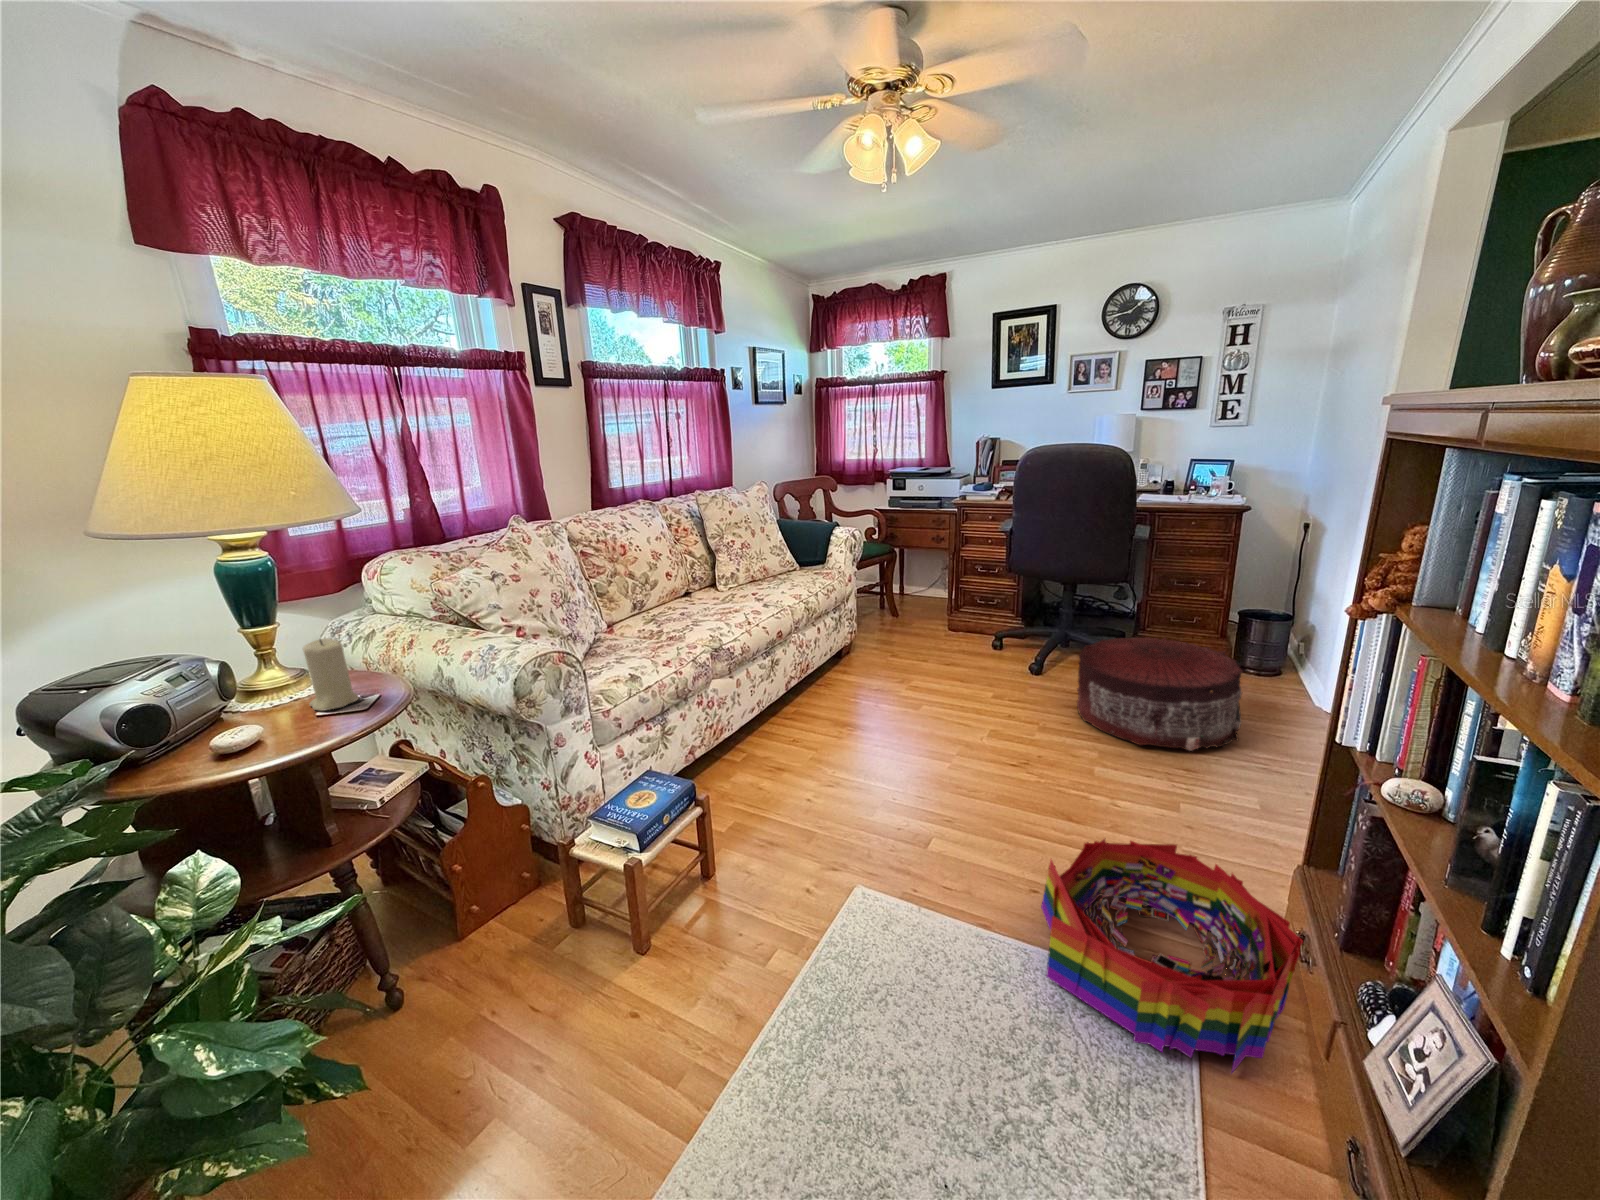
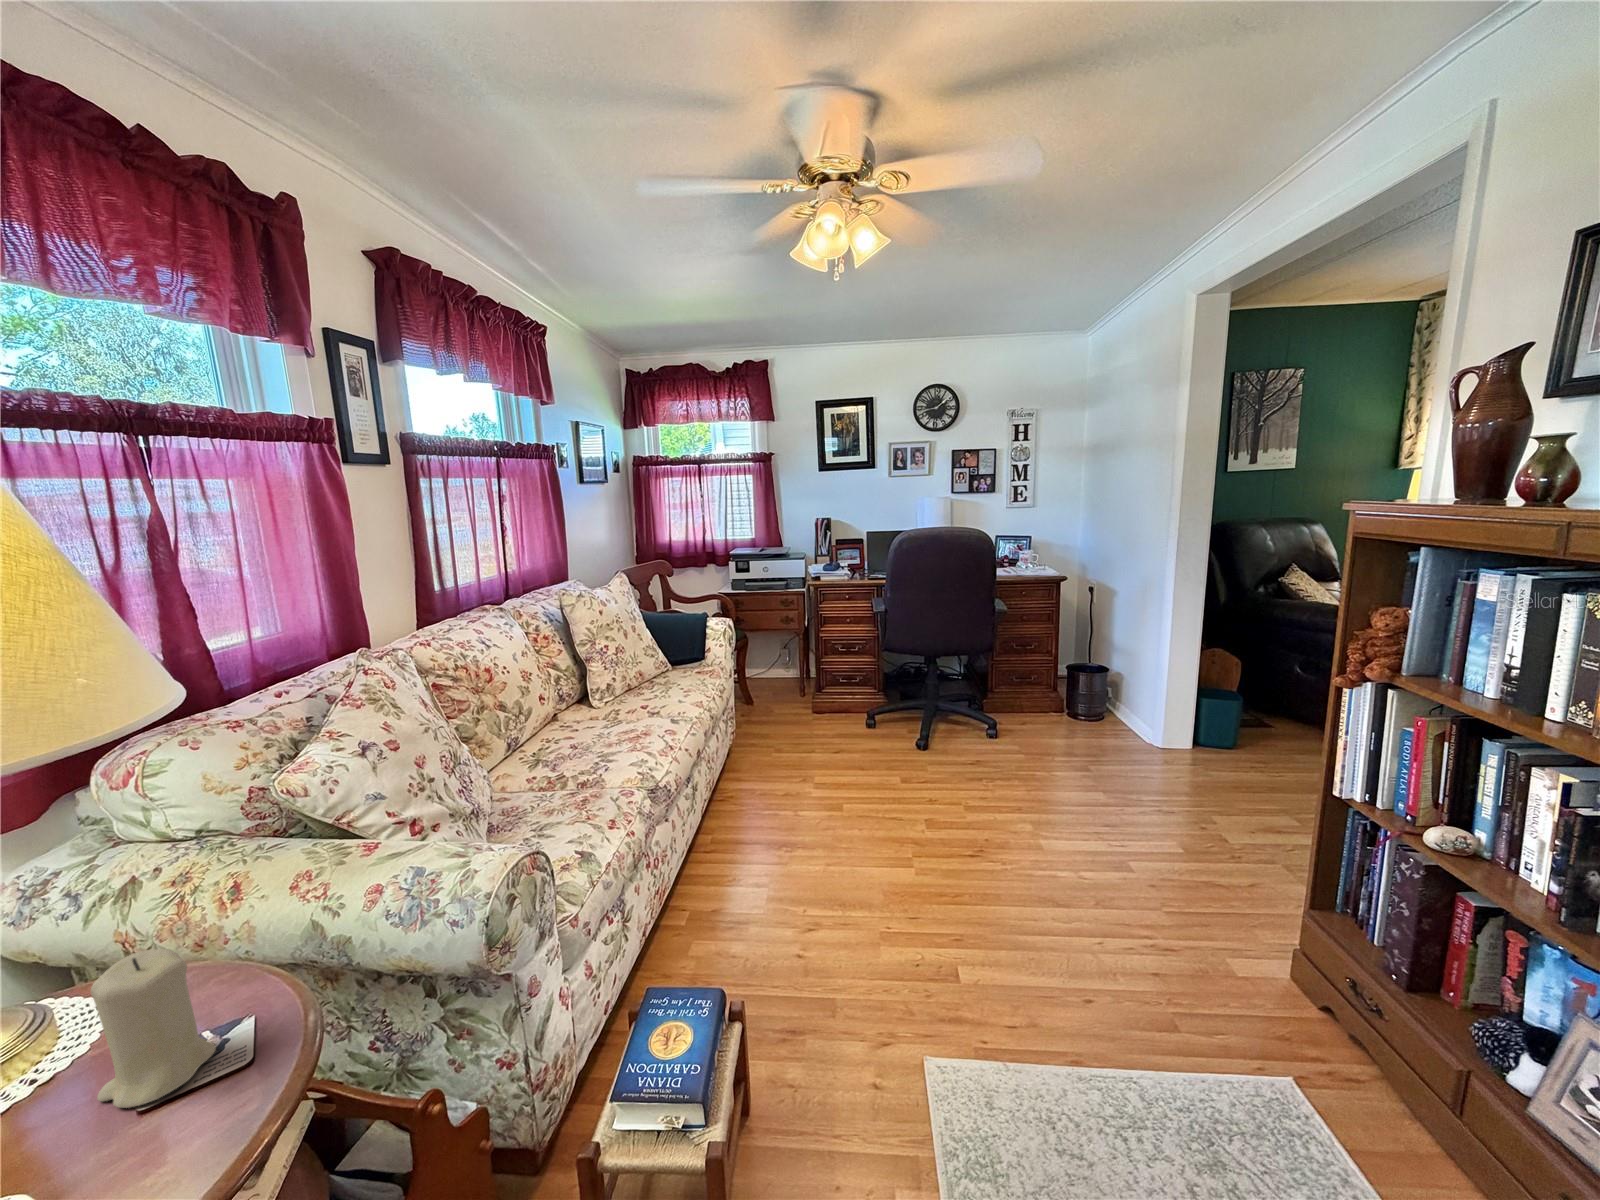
pouf: present [1077,637,1244,751] -> none [974,696,1120,804]
storage bin: present [1041,839,1303,1072] -> none [1110,908,1377,1145]

